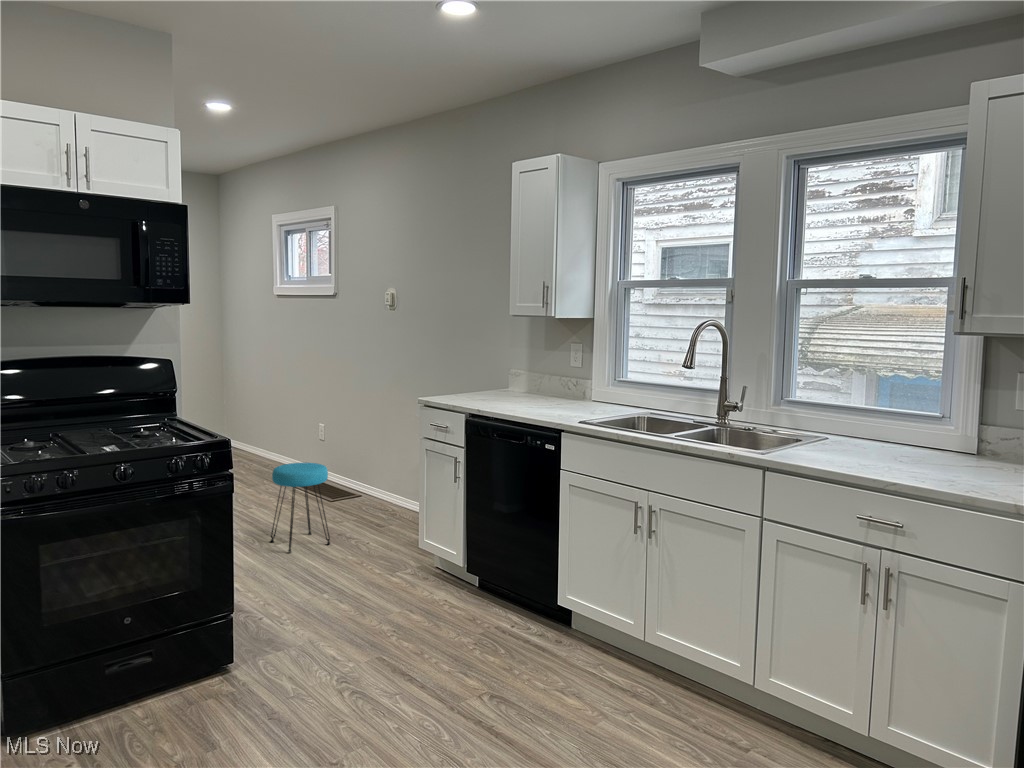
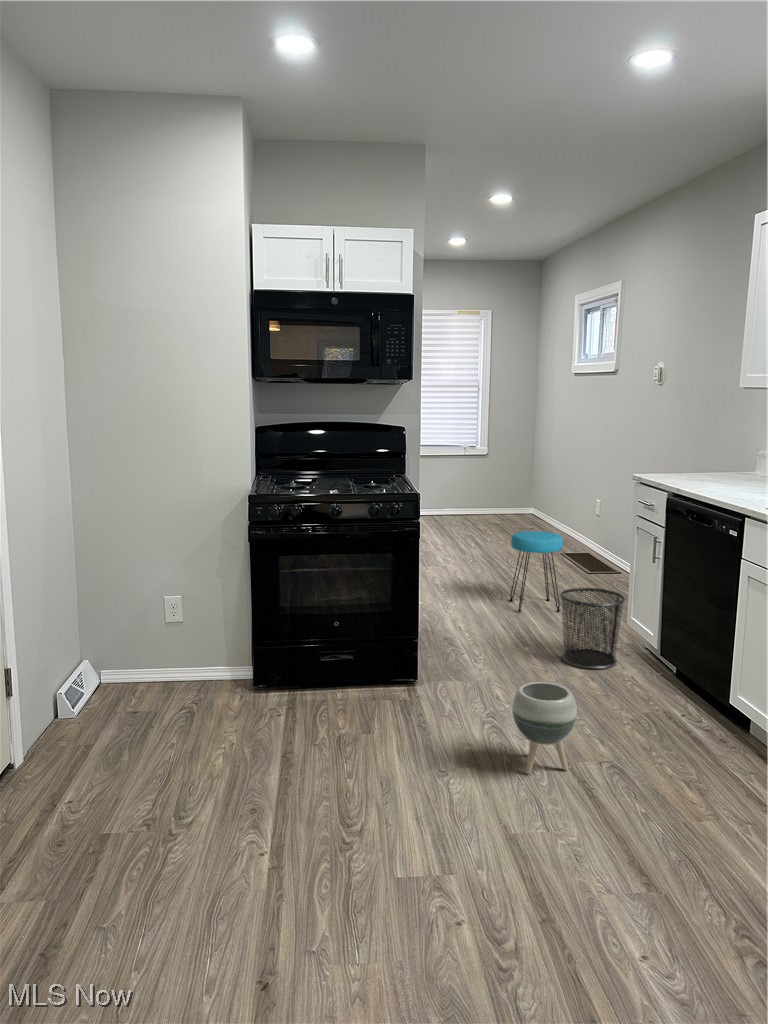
waste bin: none [362,516,427,600] -> present [560,588,625,669]
planter: none [400,628,468,735] -> present [512,682,577,774]

